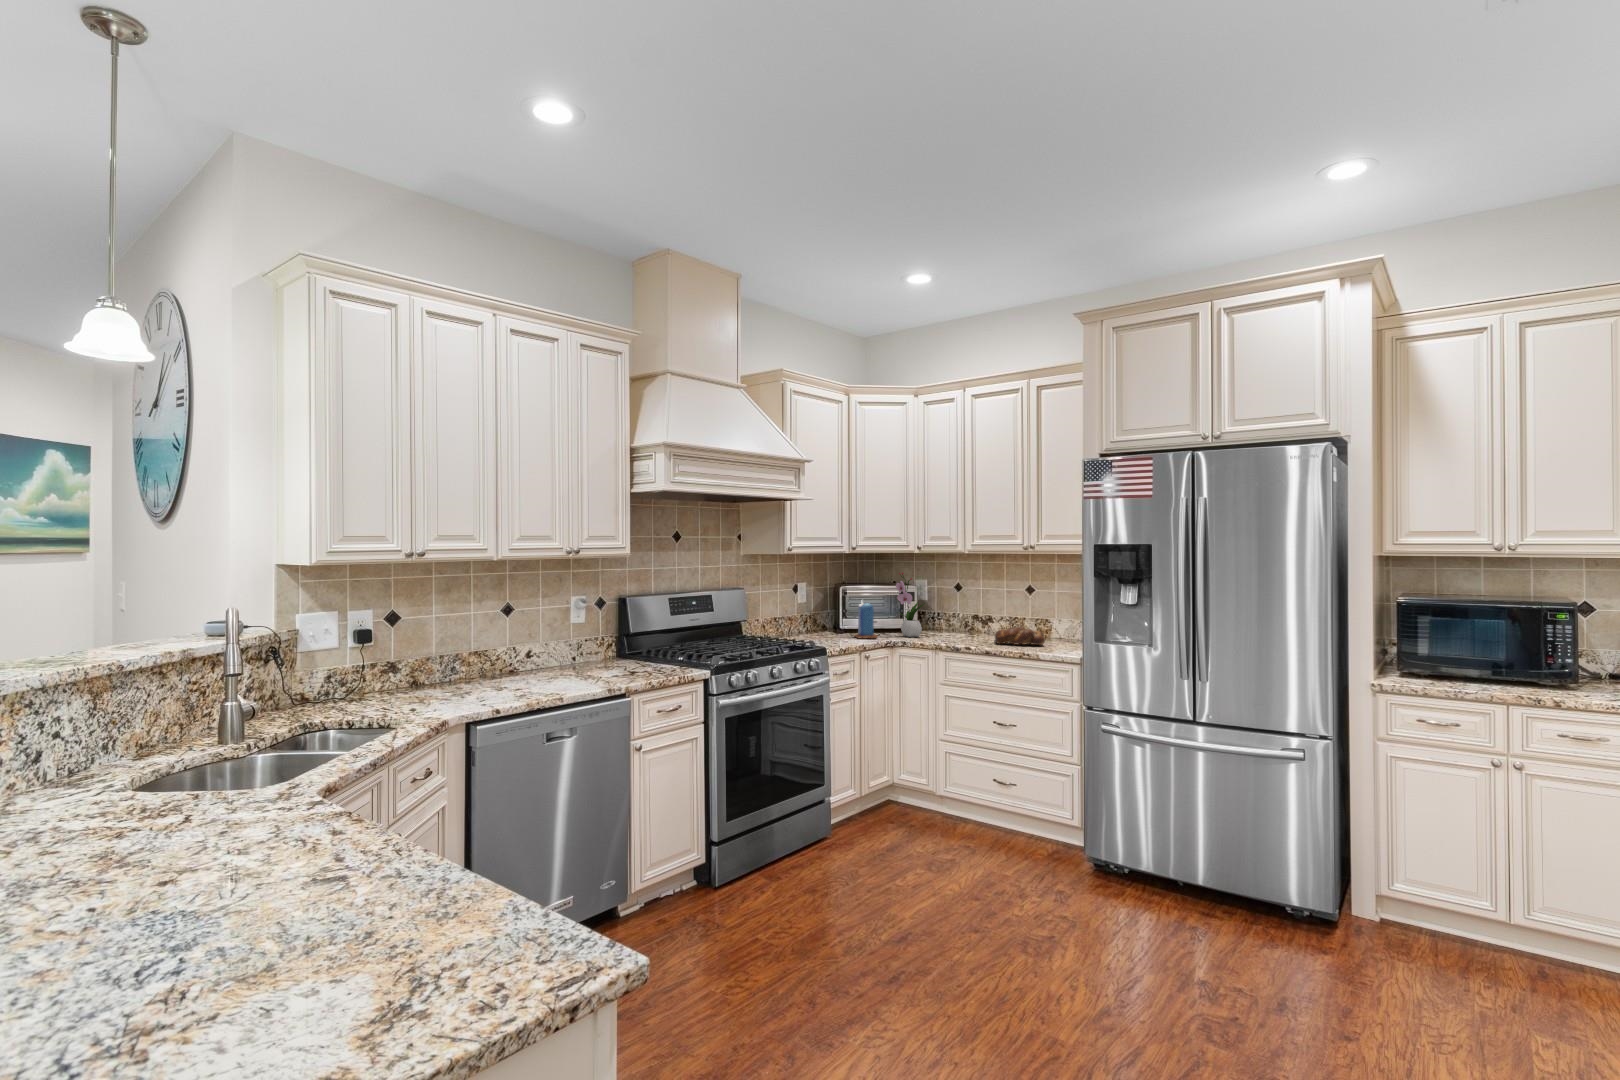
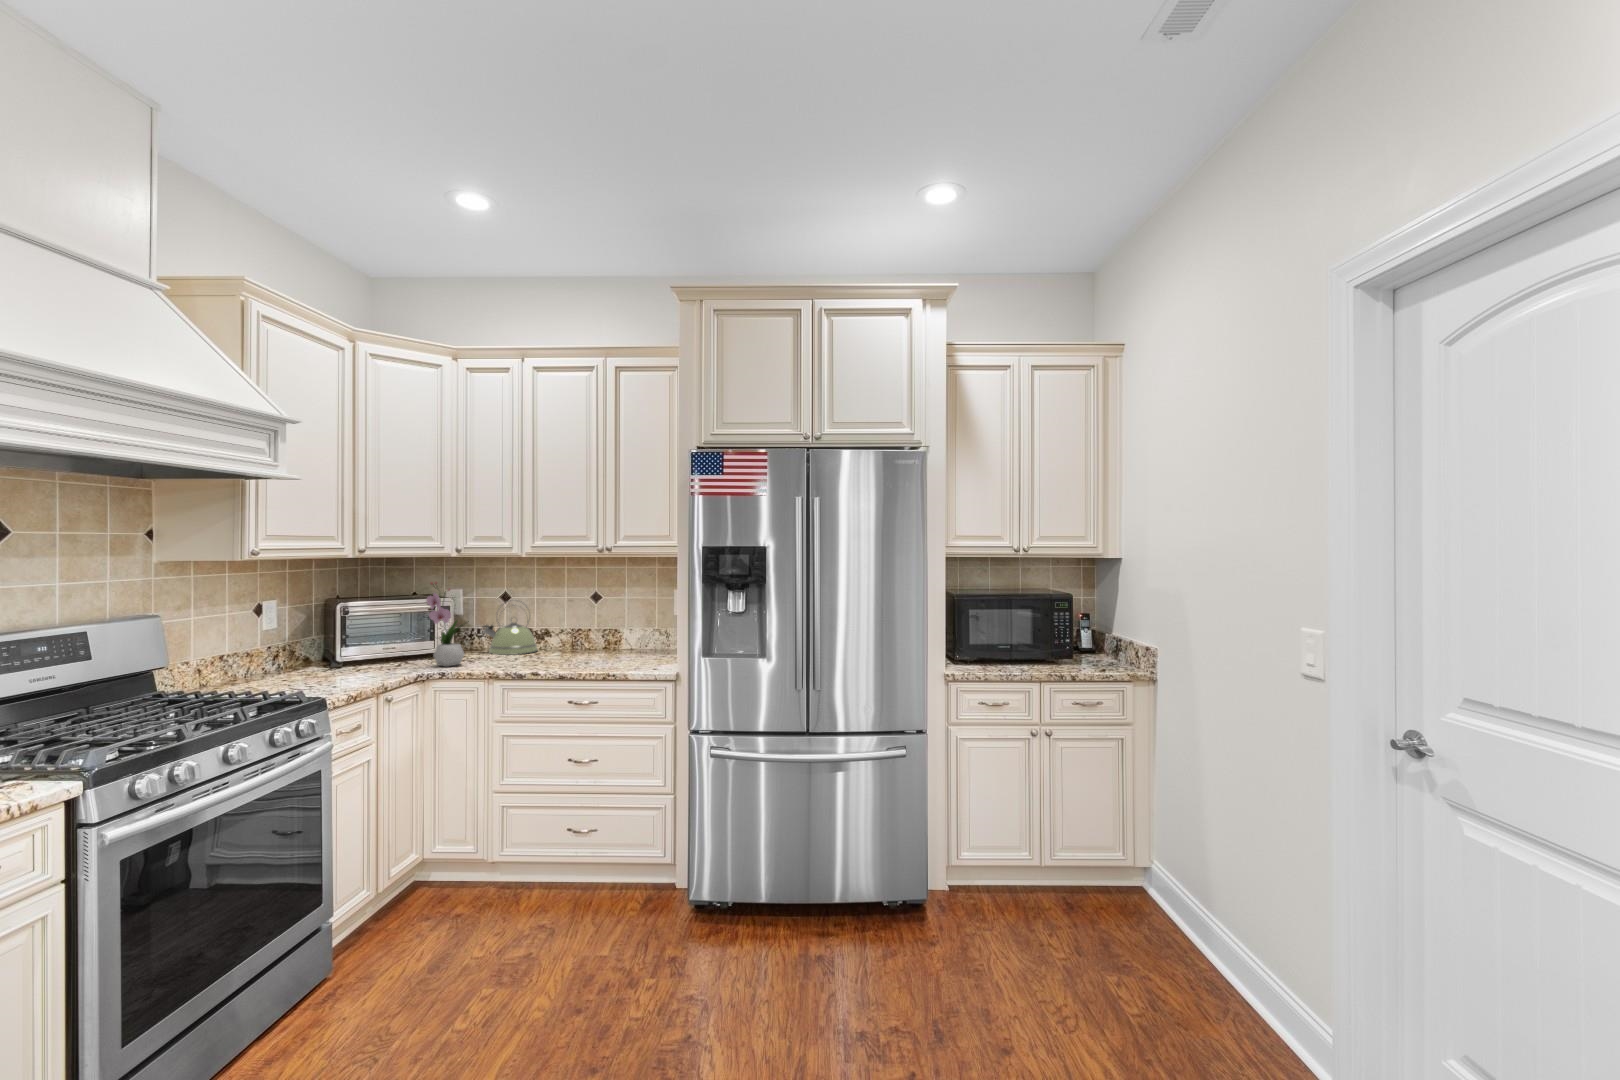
kettle: none [940,590,983,634] -> present [483,601,537,655]
candle: present [854,603,878,638] -> none [363,622,403,677]
bread loaf: present [994,626,1045,645] -> none [563,642,625,666]

